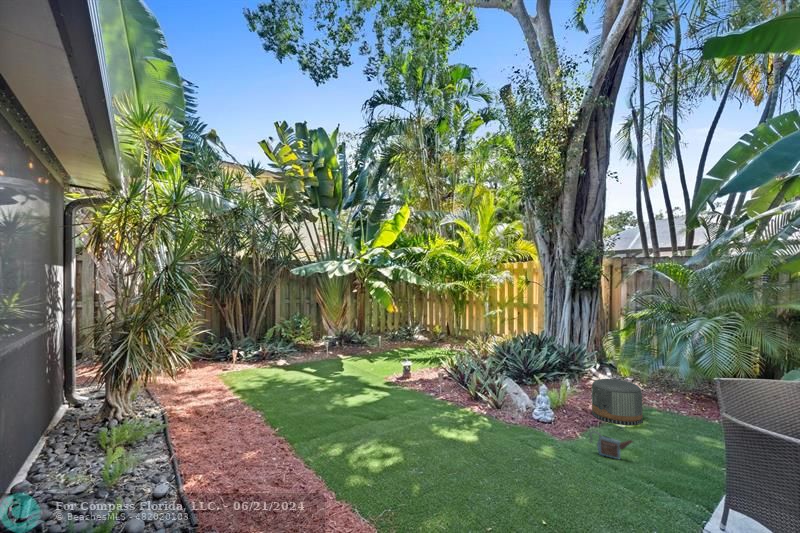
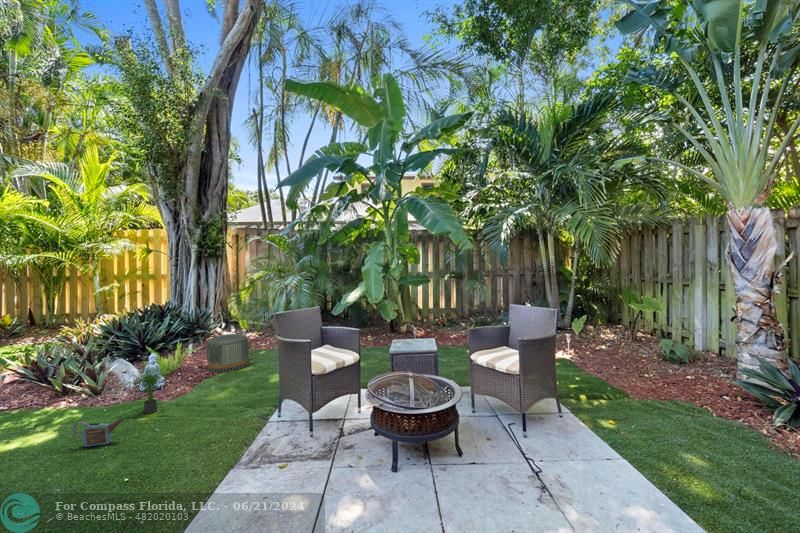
potted plant: none [524,392,565,449] -> present [133,364,162,414]
watering can: present [590,431,633,459] -> present [73,418,124,447]

